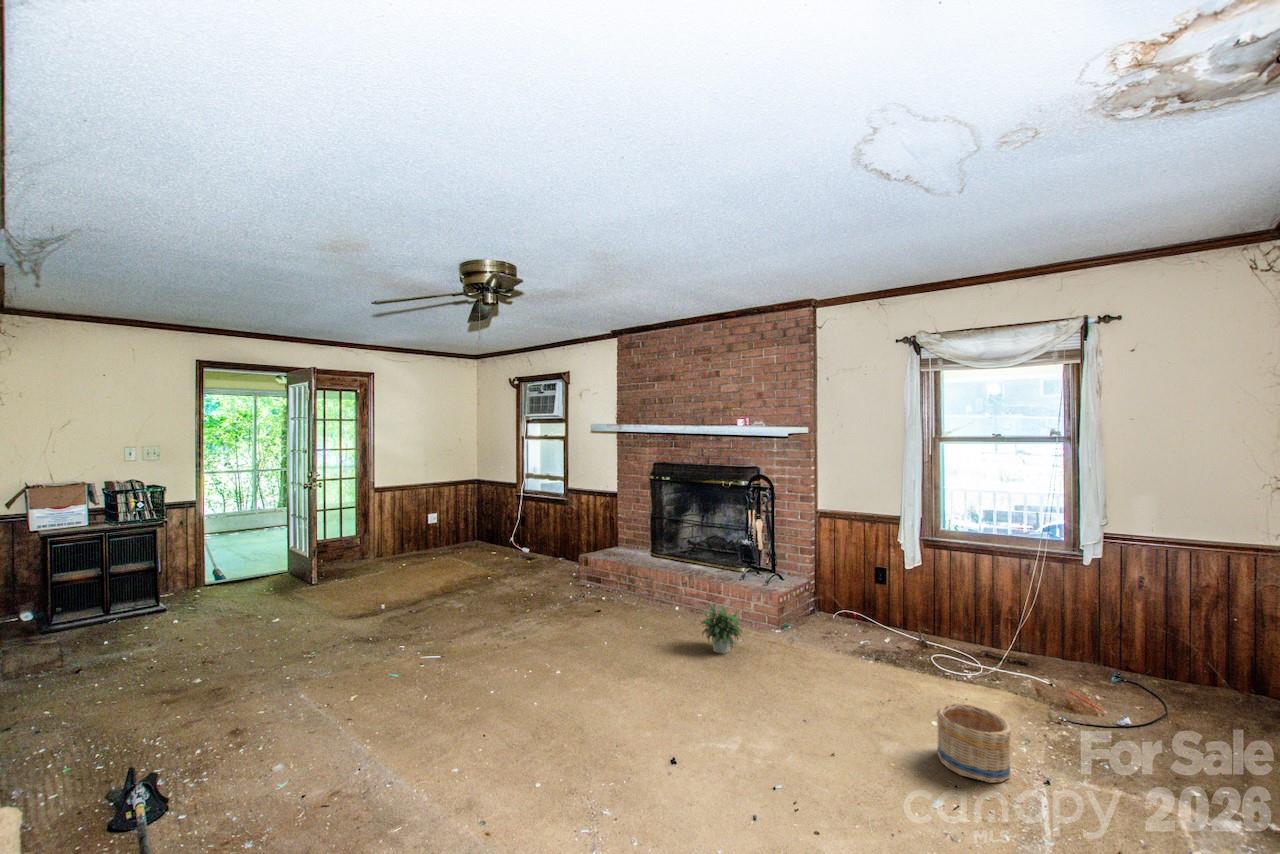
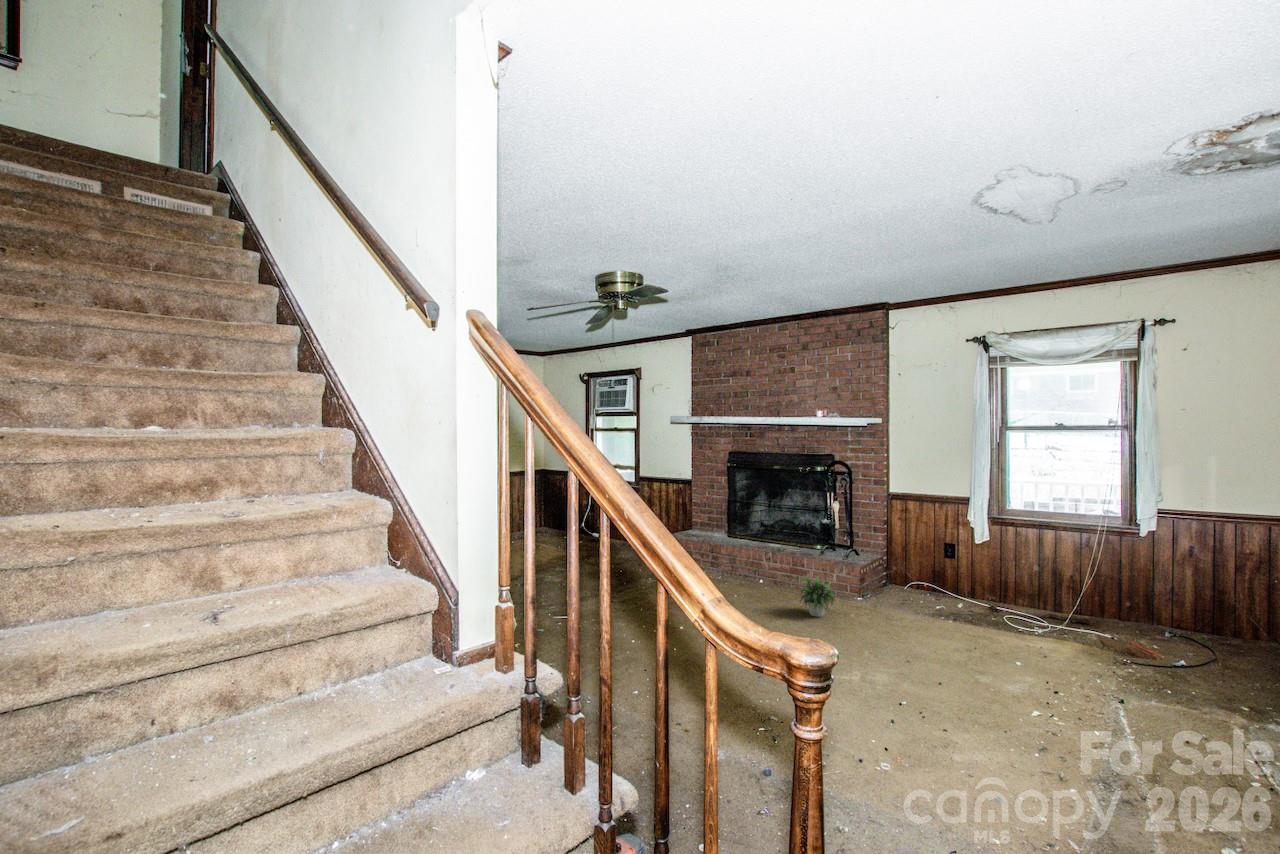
basket: present [937,704,1012,783] -> none [1028,648,1093,706]

